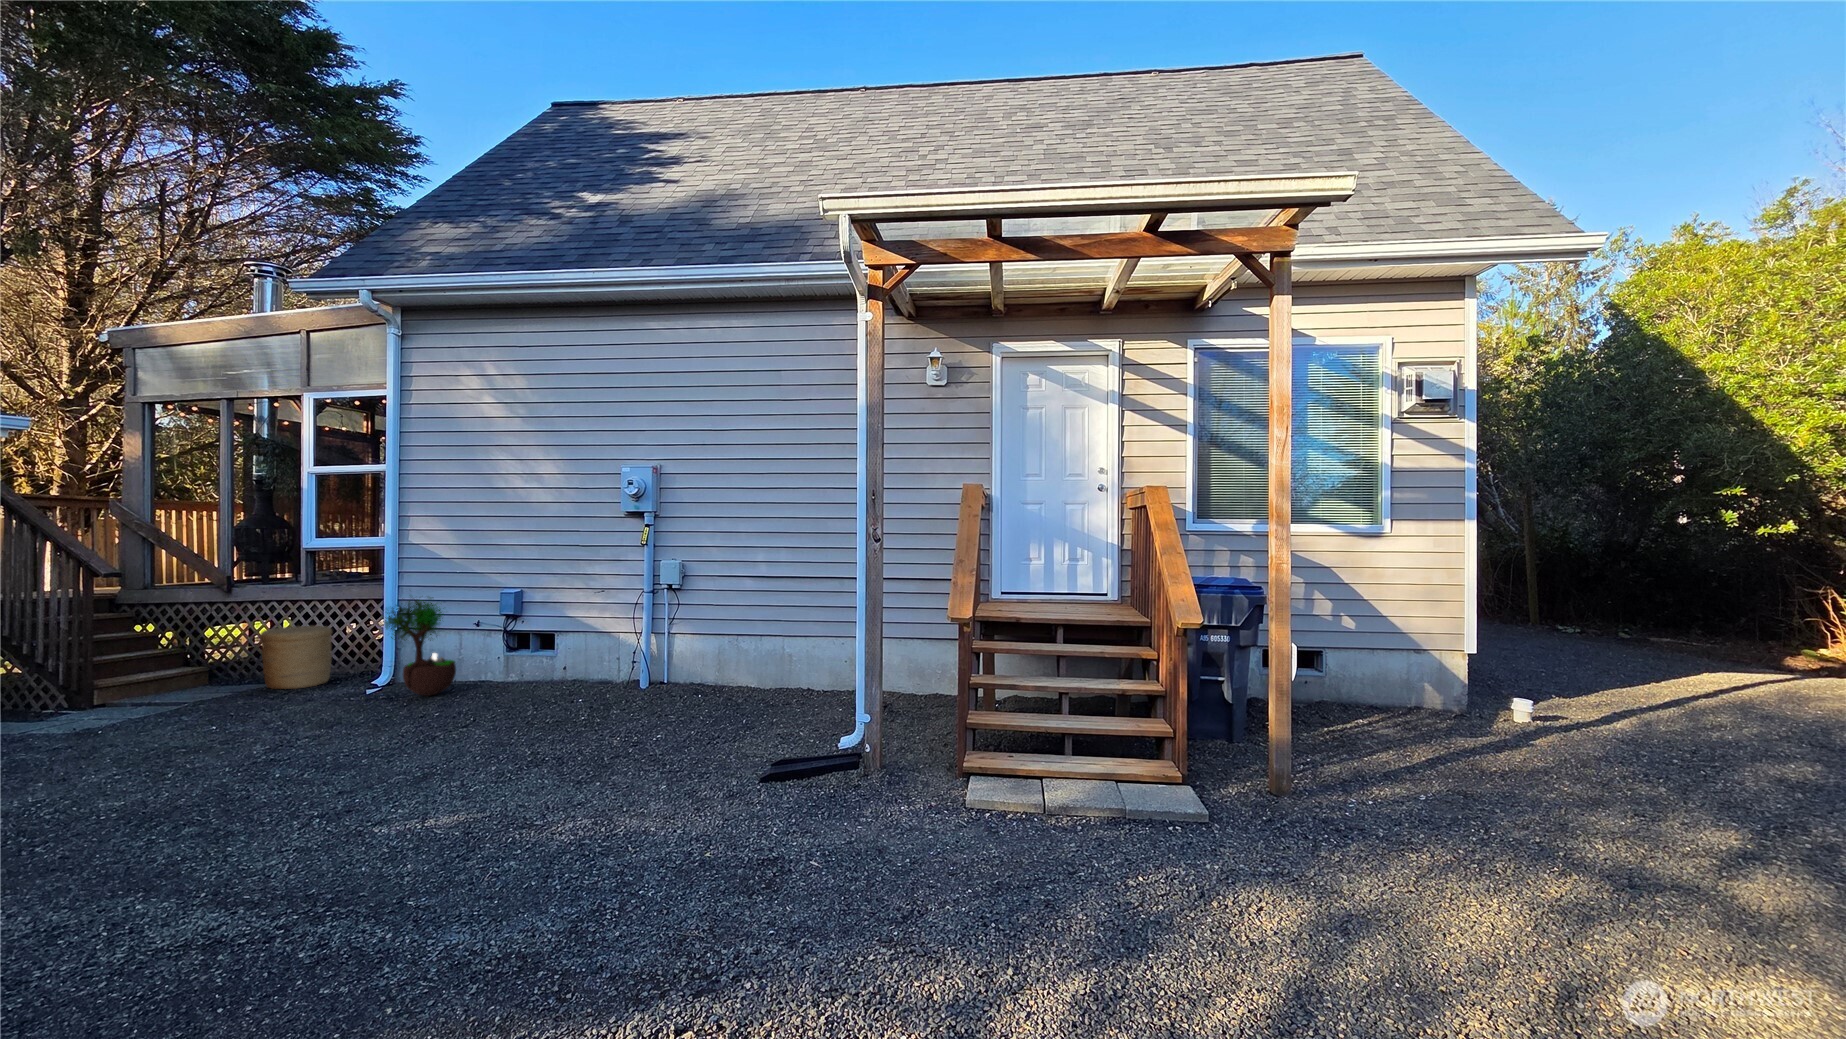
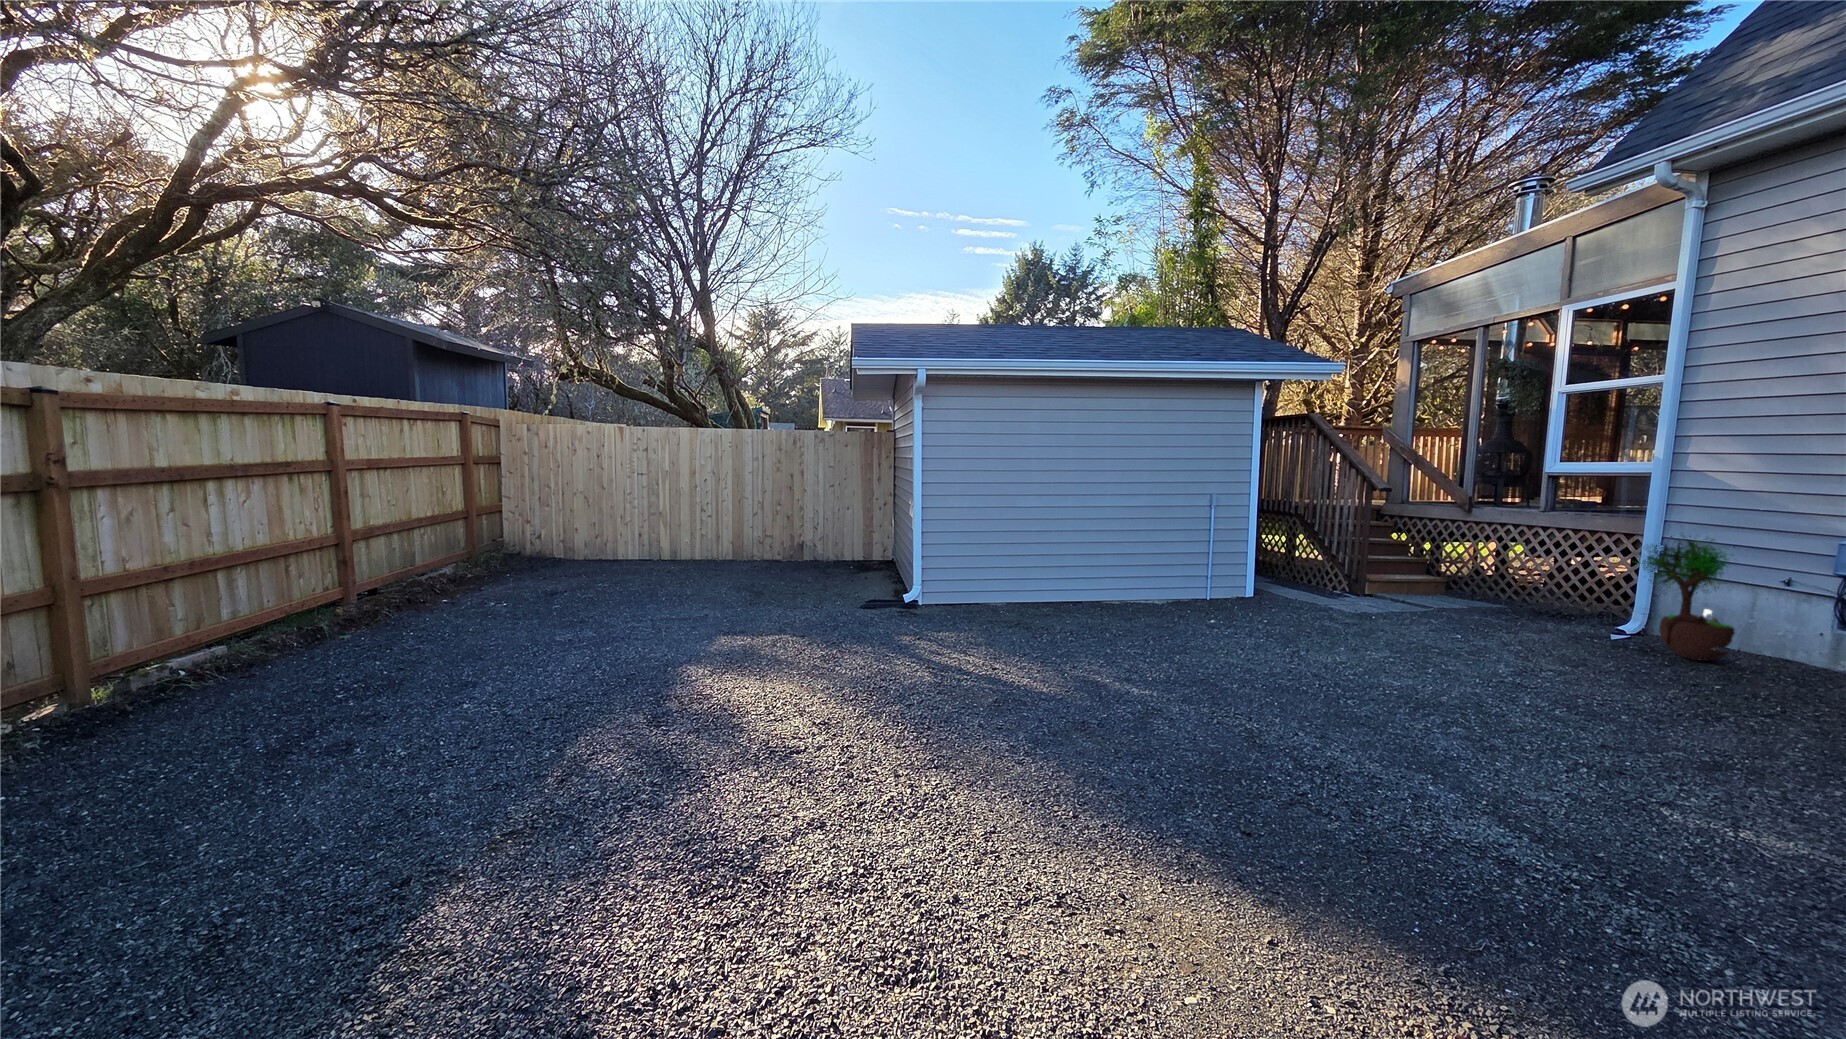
woven basket: present [260,626,332,689] -> none [1495,551,1571,617]

